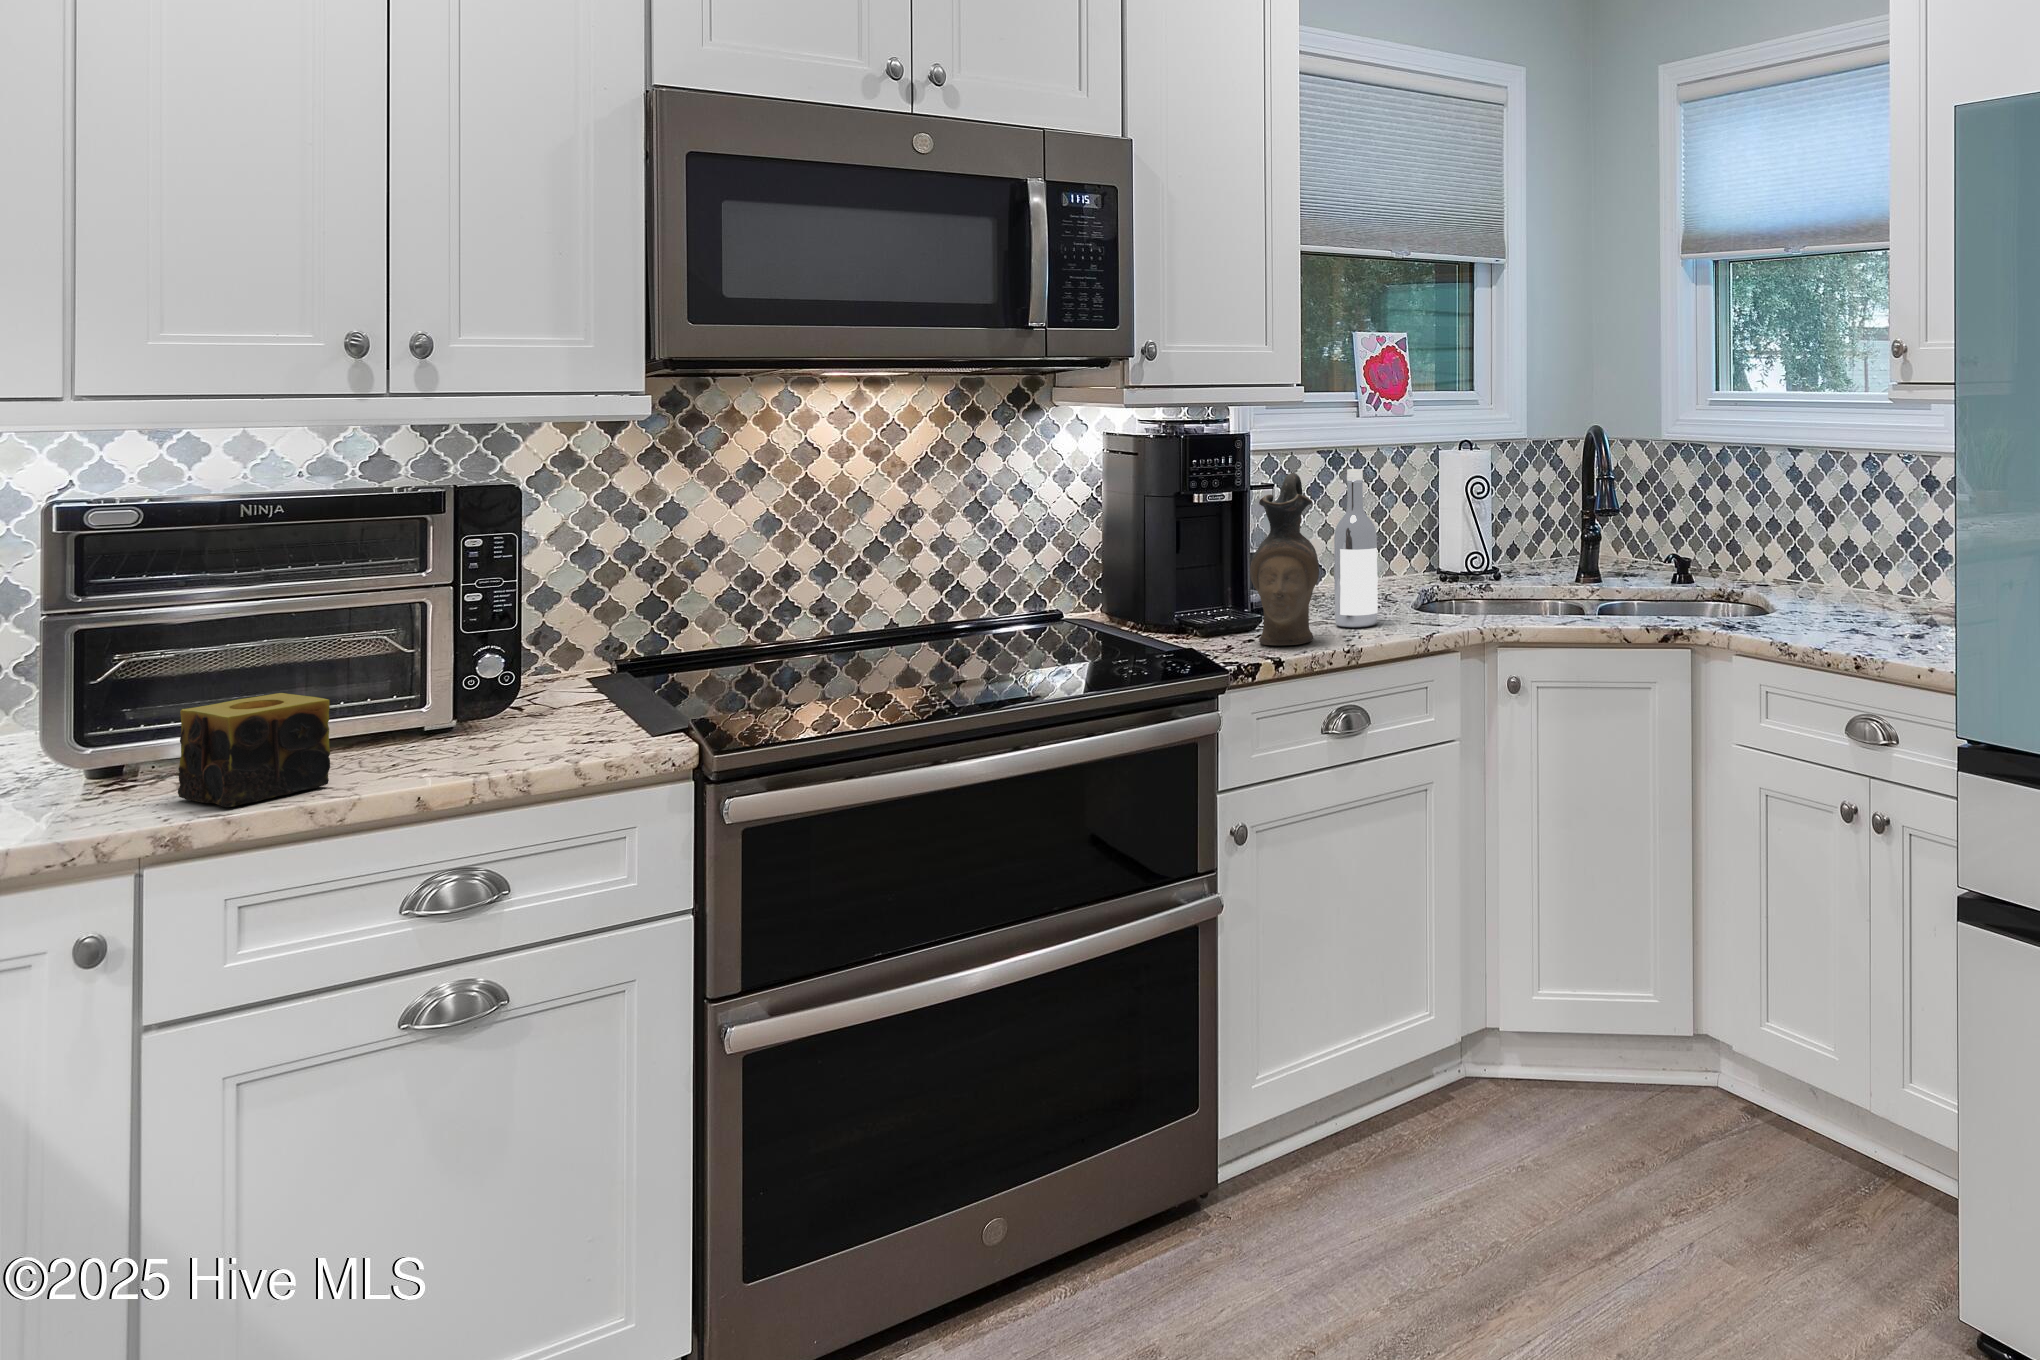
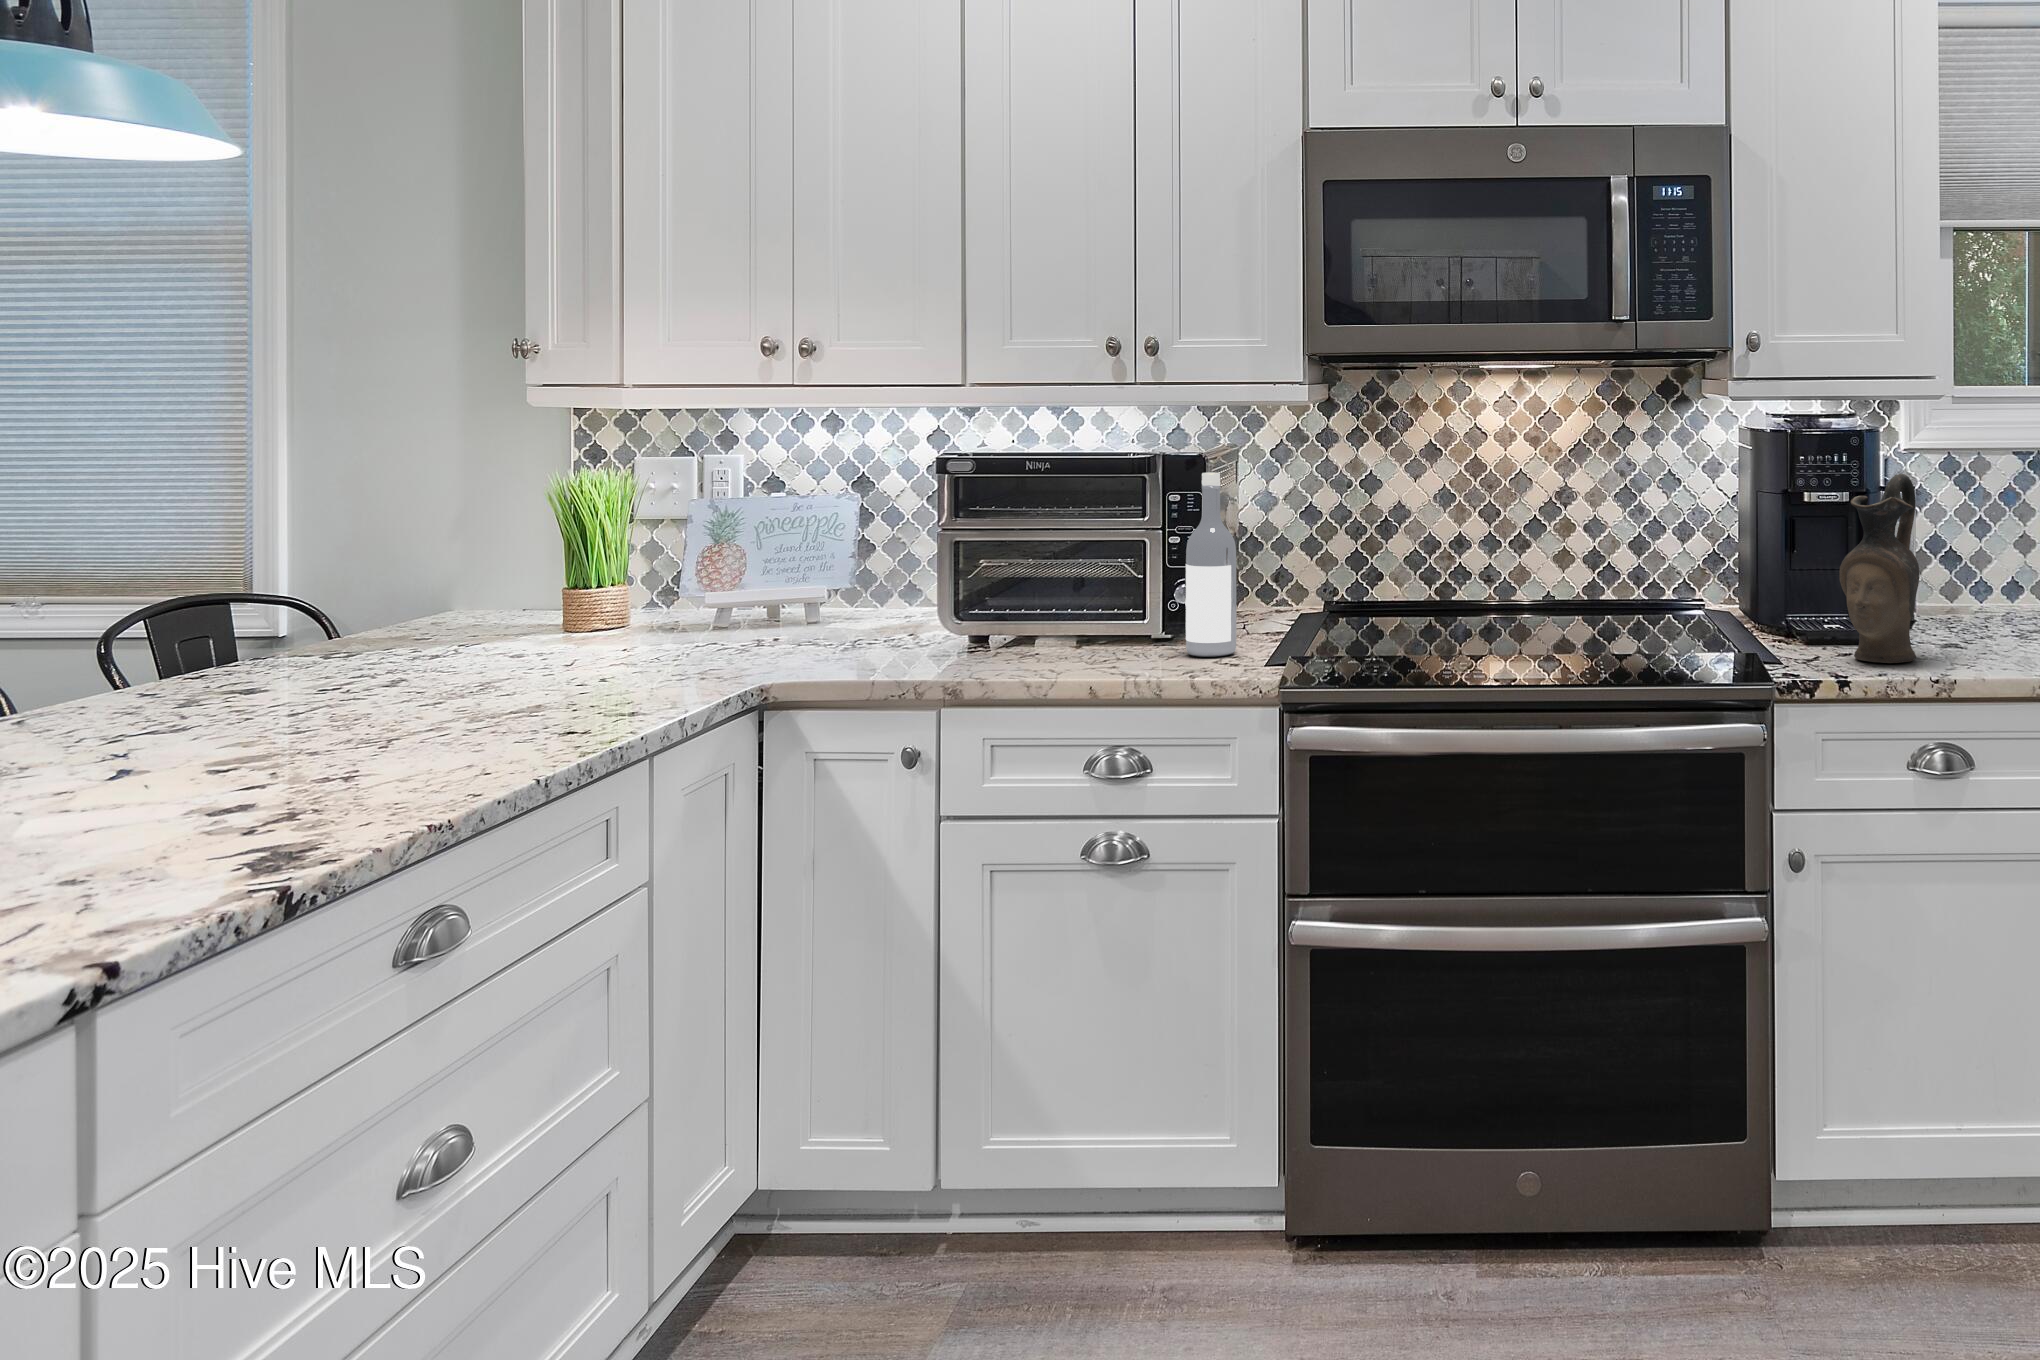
wine bottle: present [1334,469,1378,628] -> present [1185,472,1236,657]
candle: present [178,693,330,807] -> none [975,599,1050,674]

